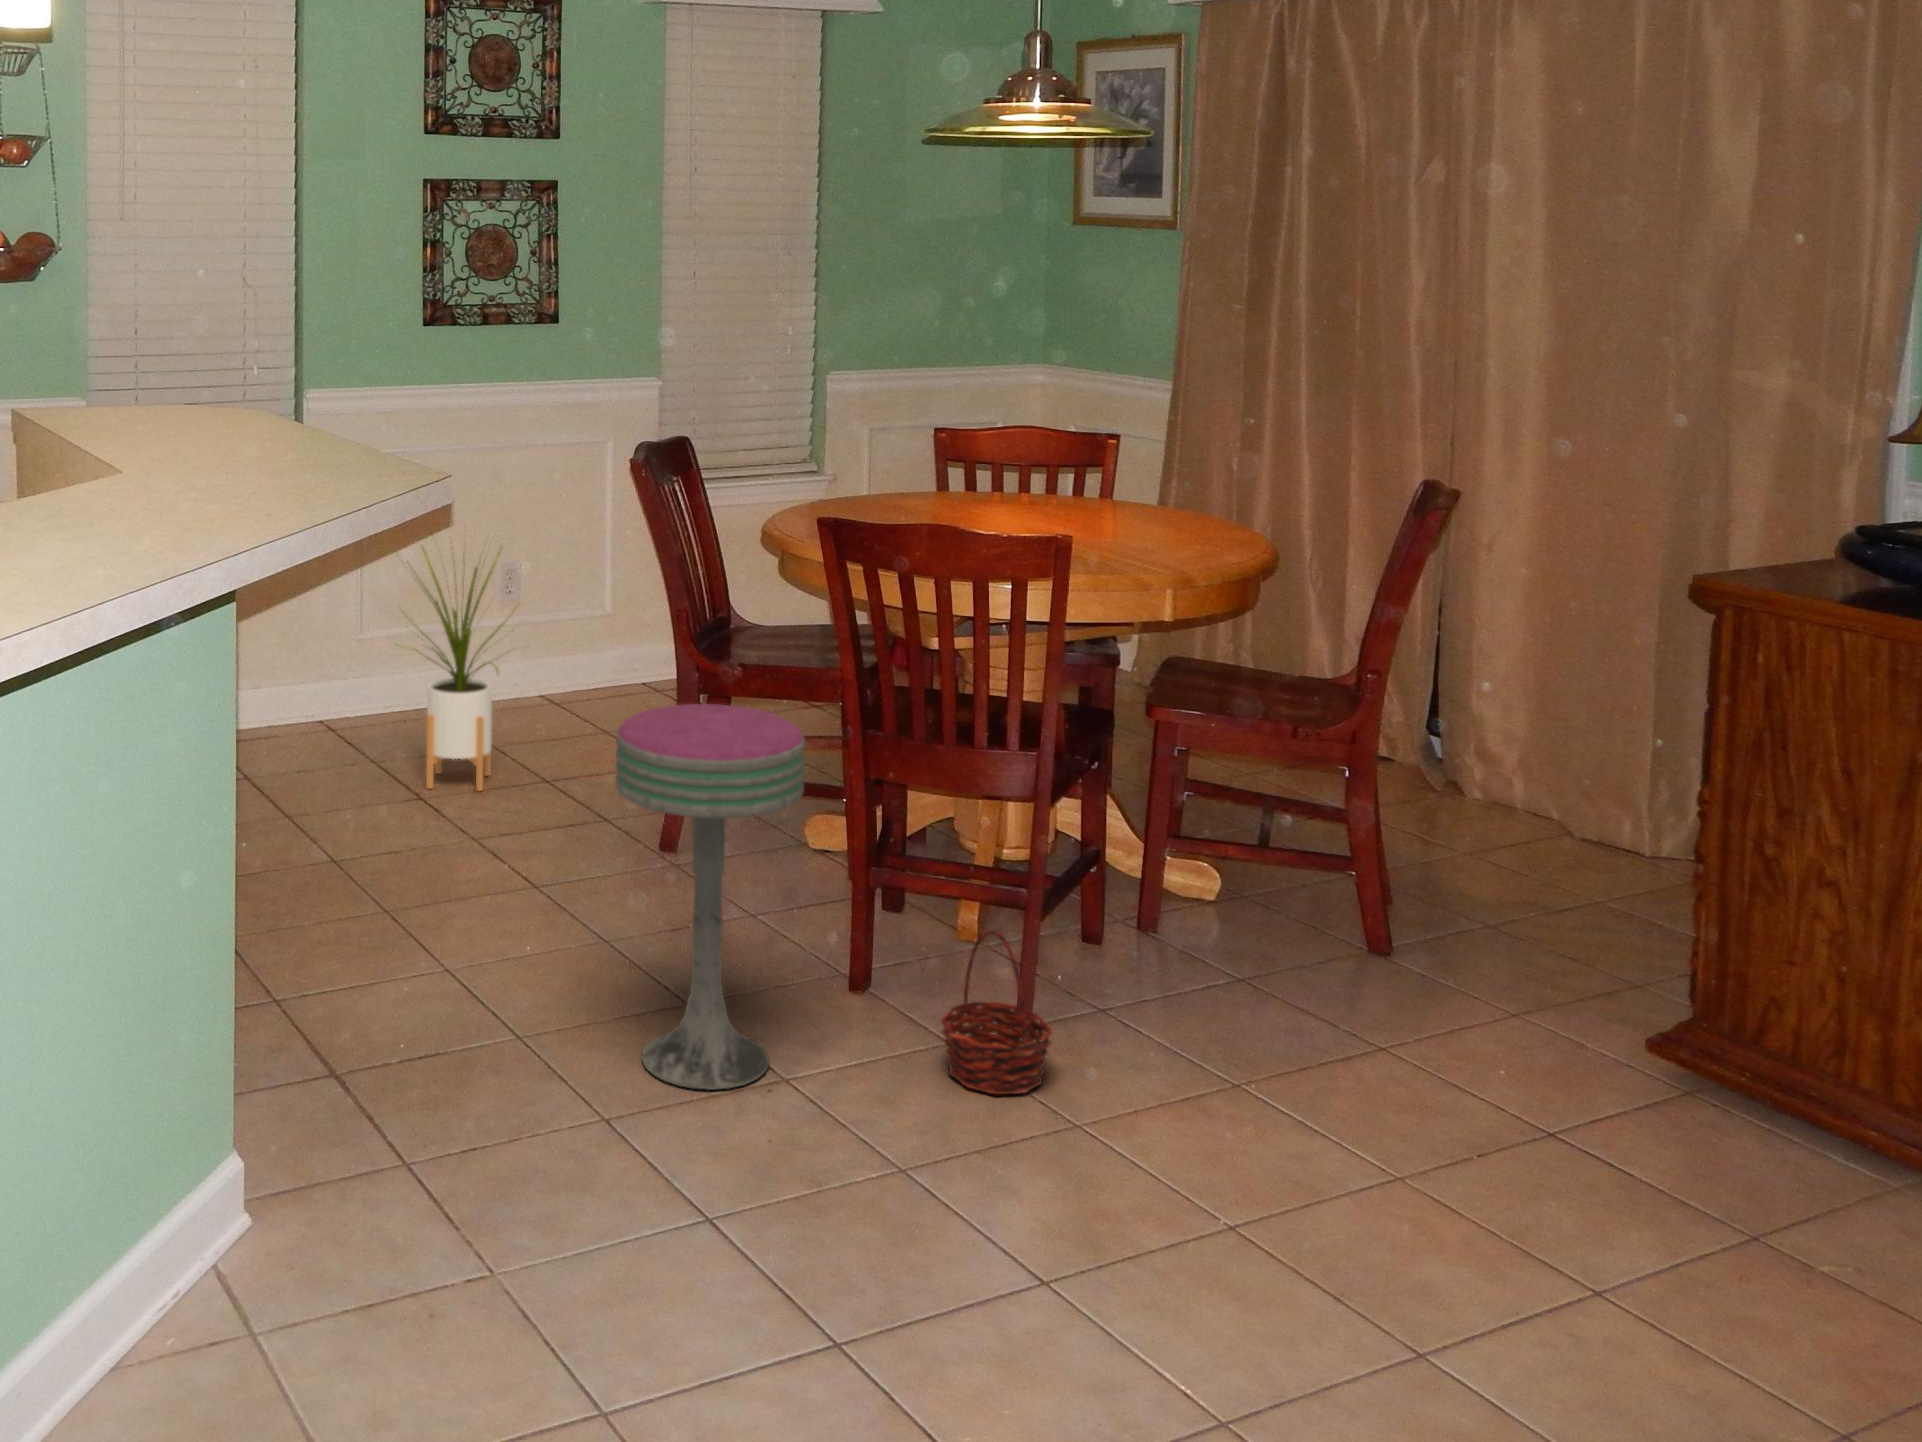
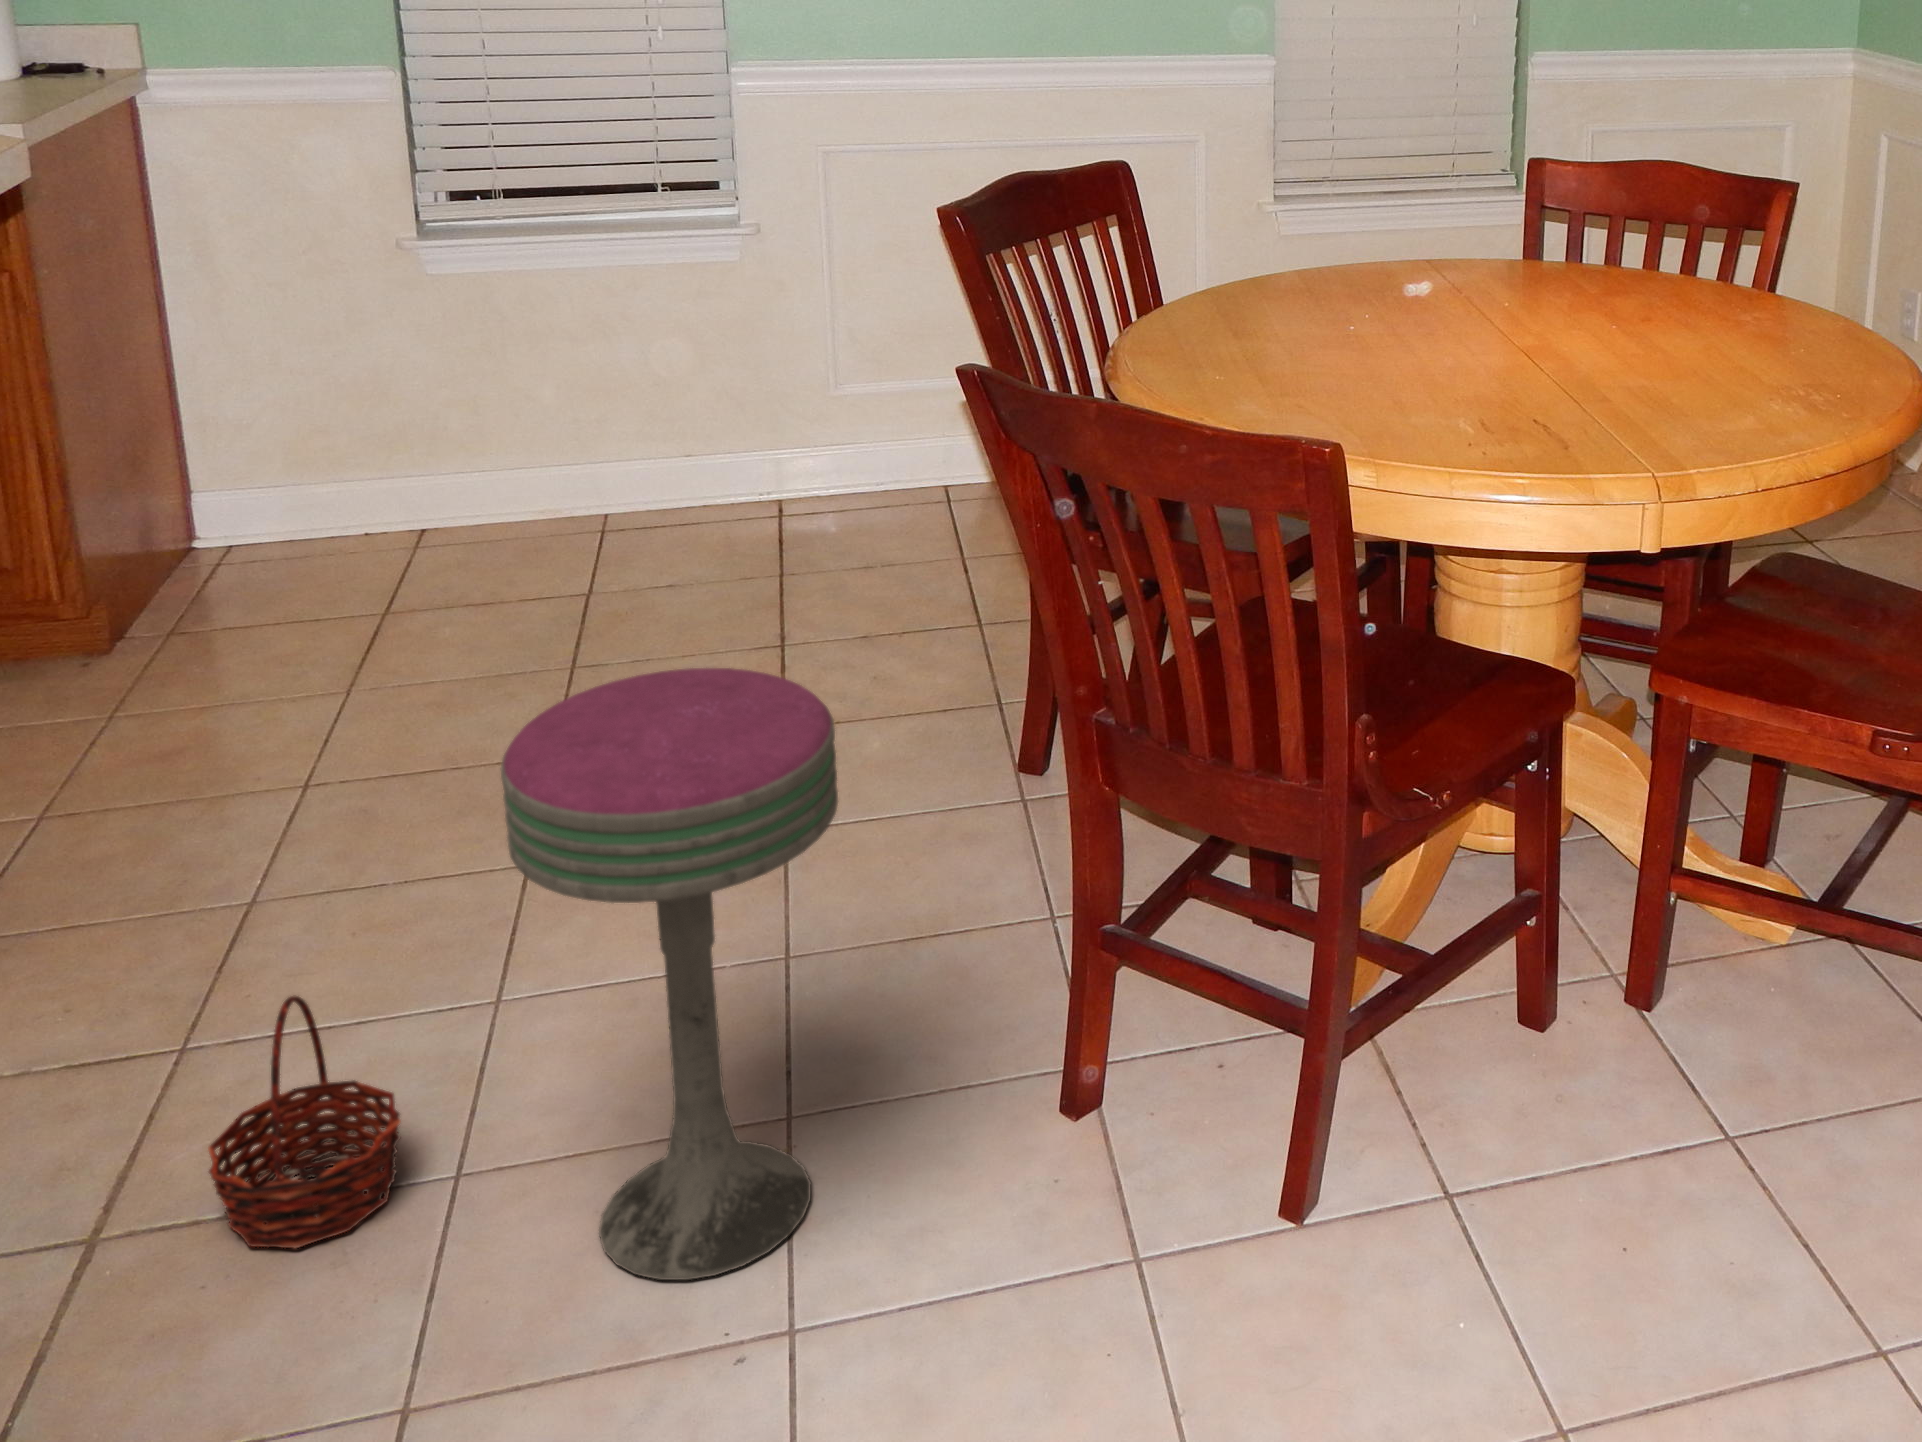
house plant: present [412,544,515,791] -> none [731,271,935,638]
basket: present [941,930,1052,1094] -> present [208,996,401,1248]

